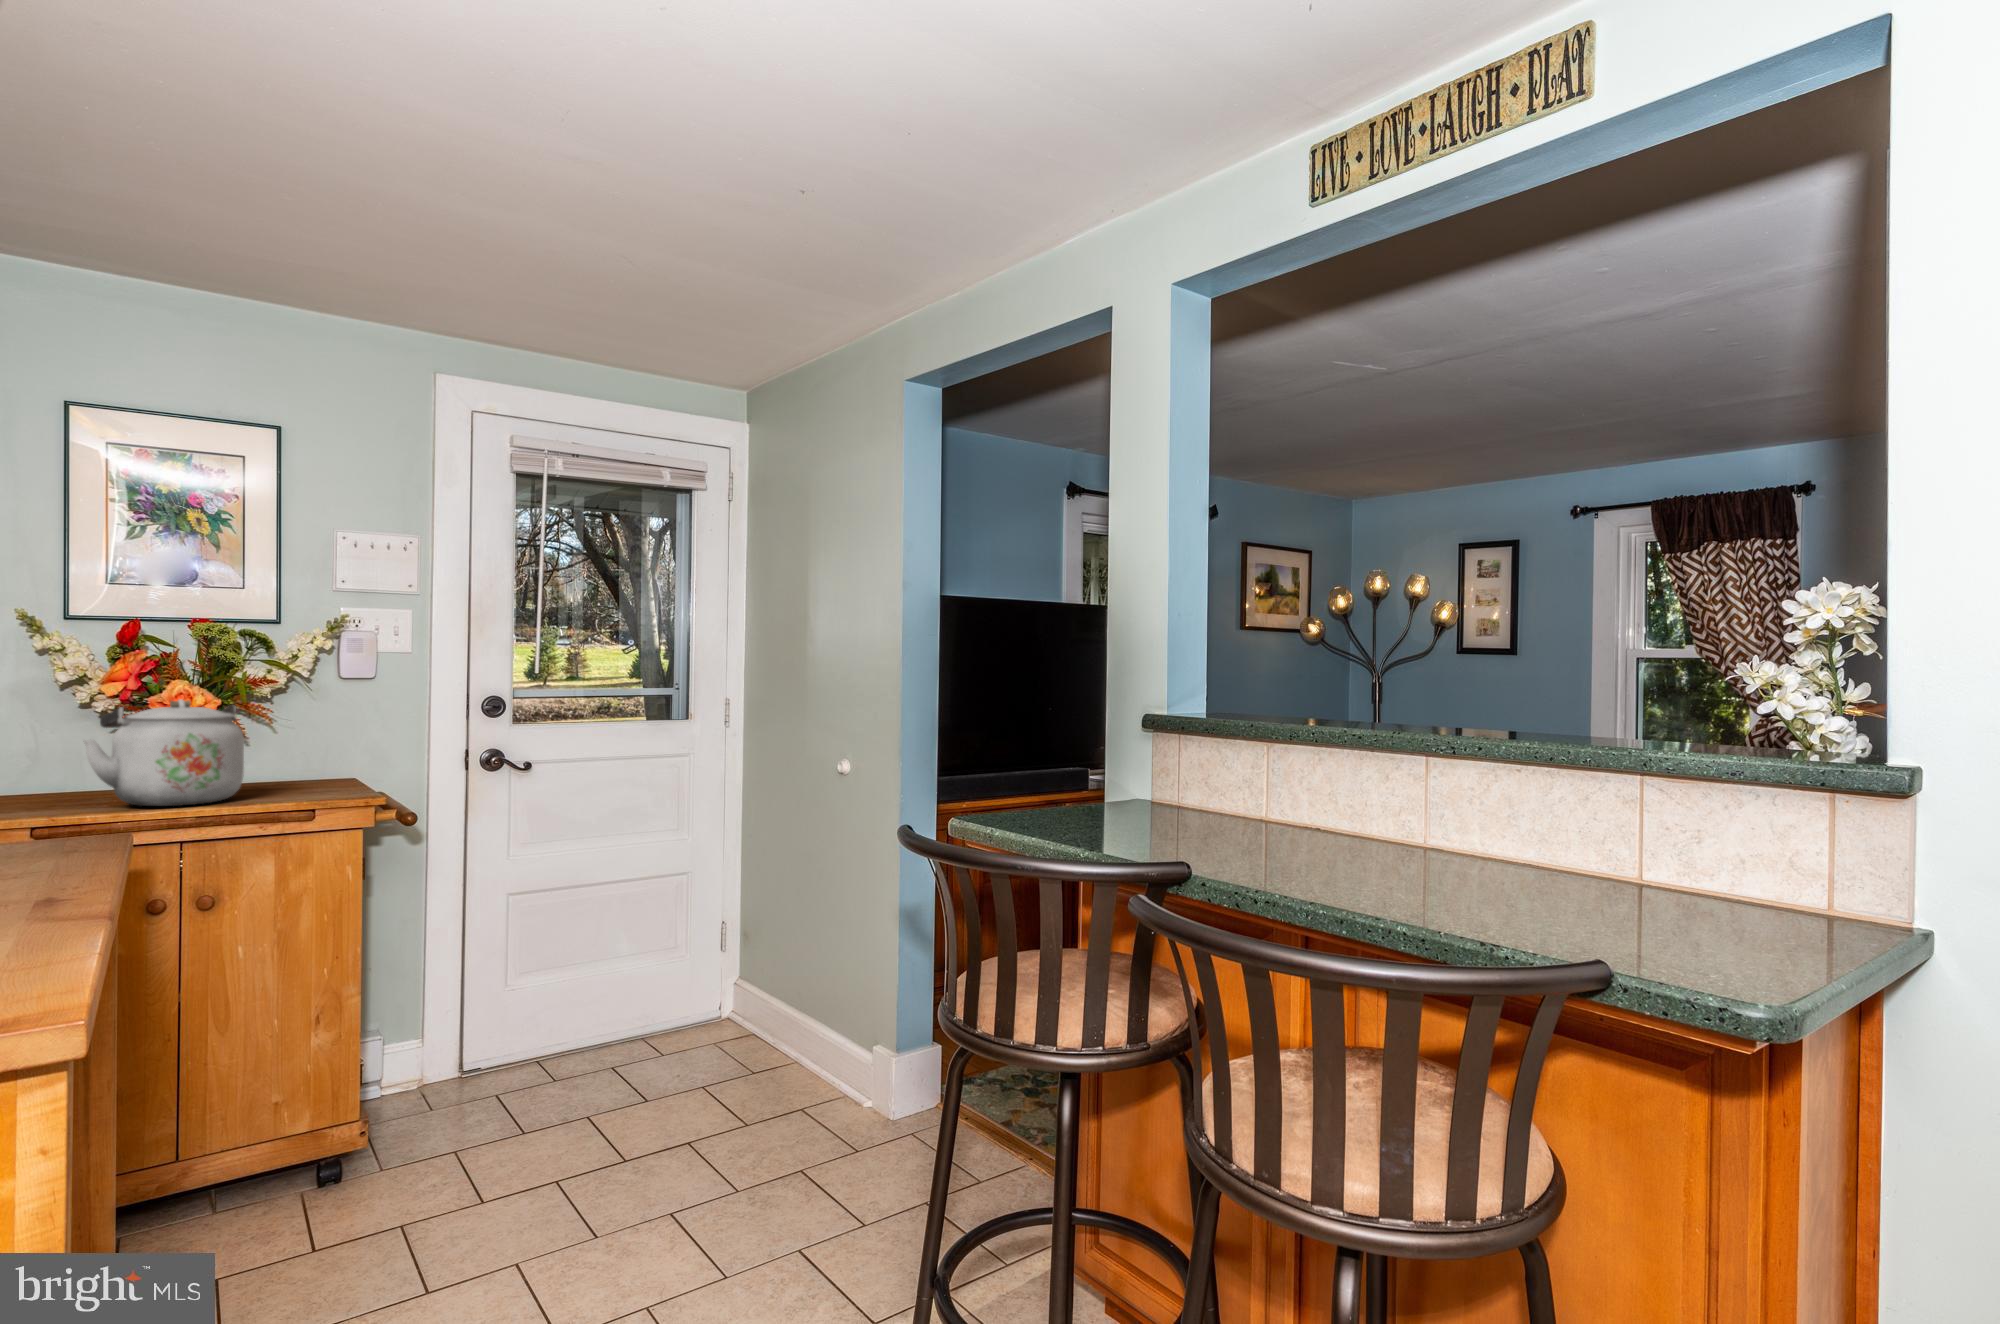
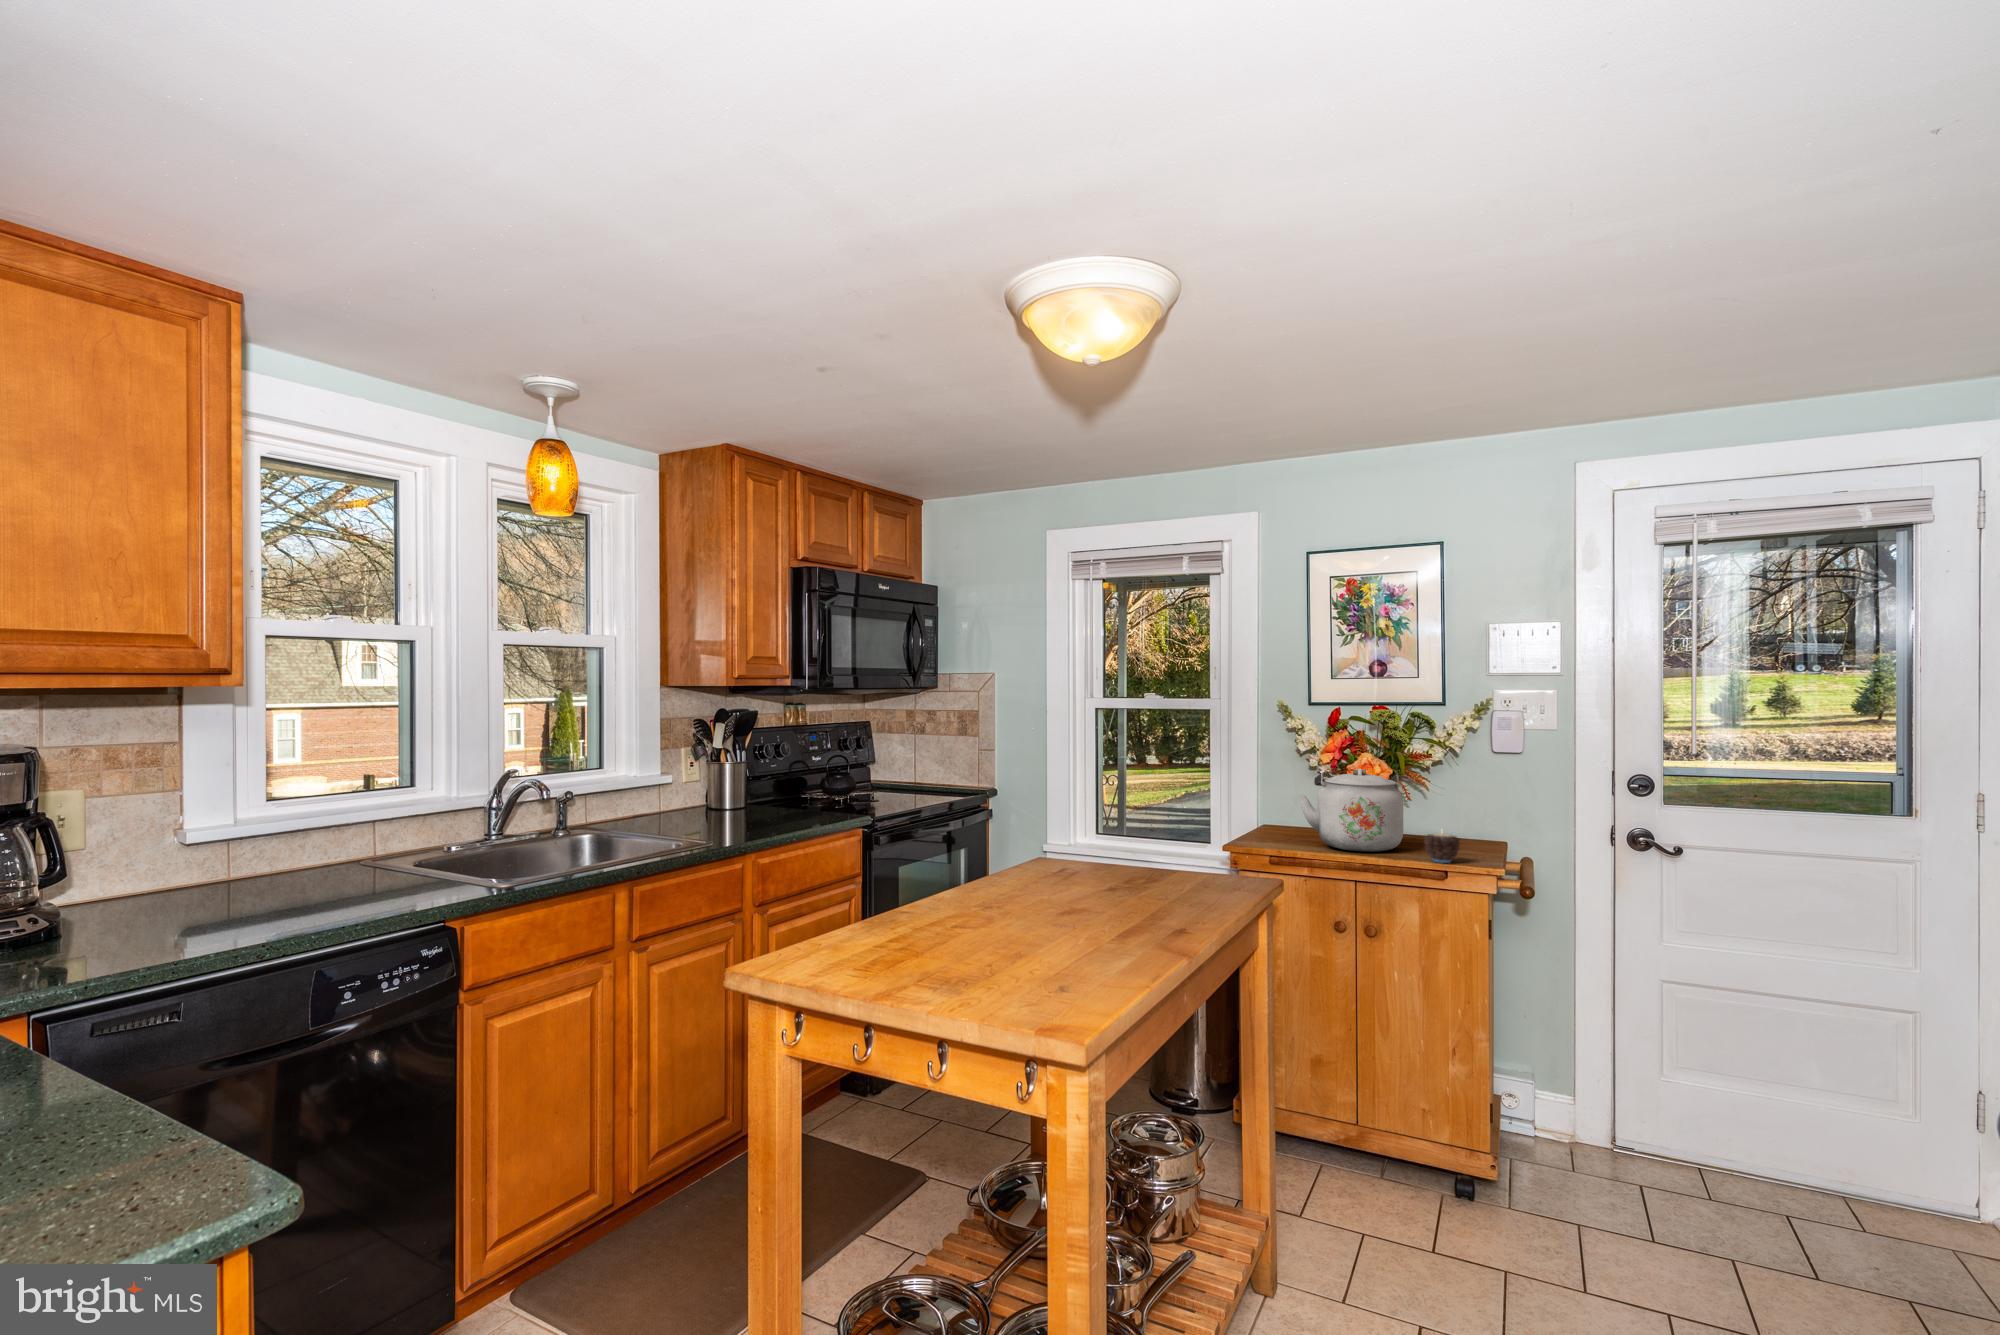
candle: none [281,762,330,802] -> present [1424,833,1460,863]

